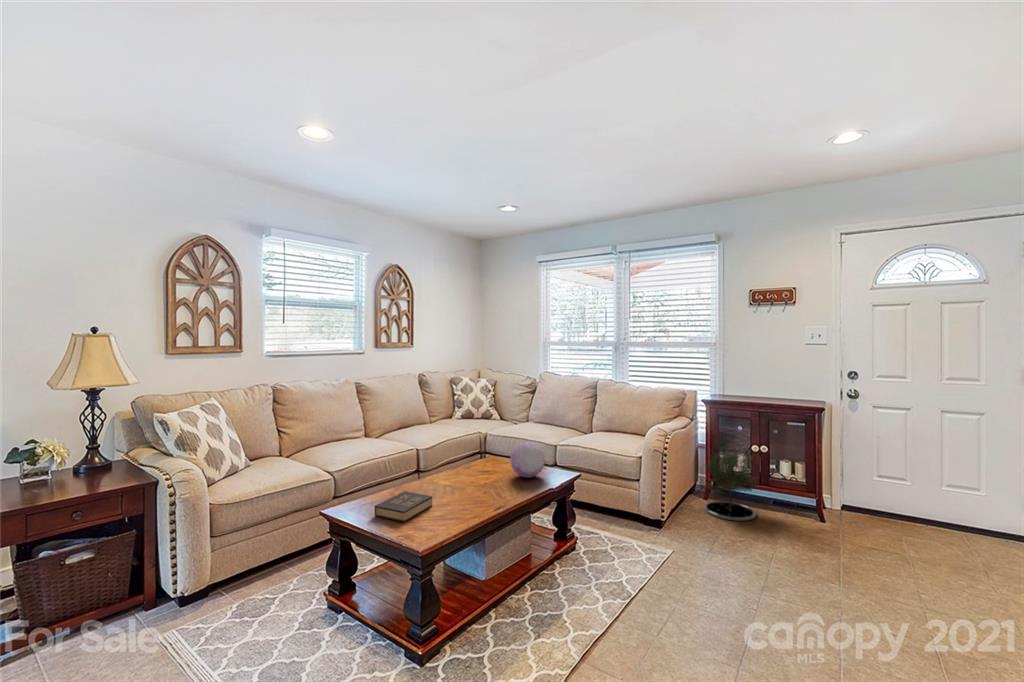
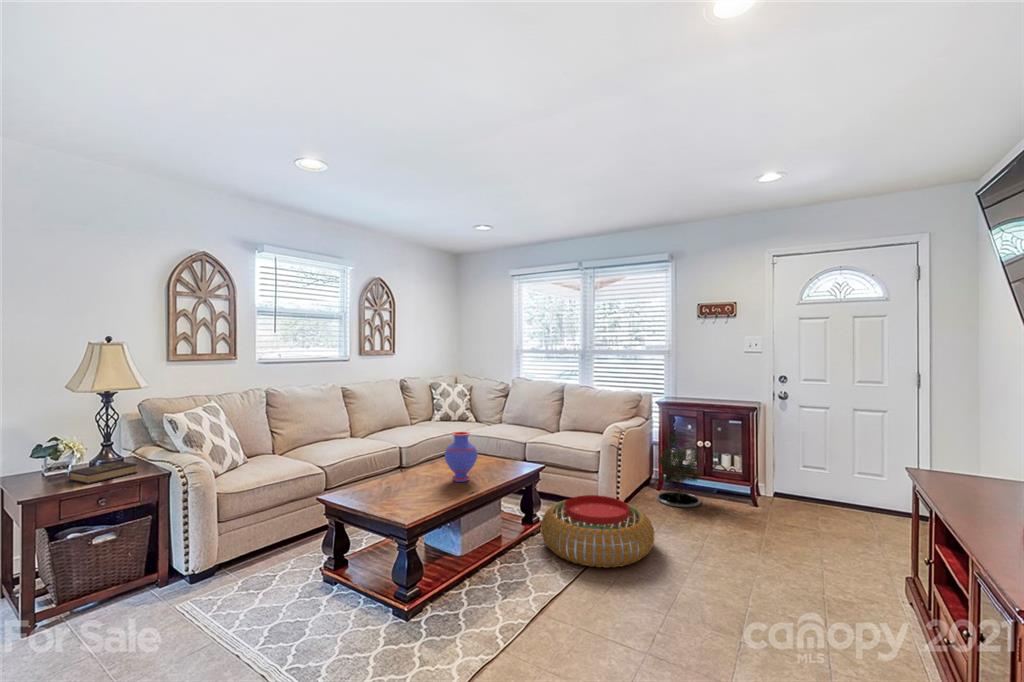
vase: none [467,435,504,494] -> present [445,432,478,482]
decorative orb: present [510,442,545,478] -> none [483,438,513,469]
hardback book: present [375,491,432,522] -> present [69,461,137,484]
pouf: none [577,508,711,598] -> present [541,495,654,568]

